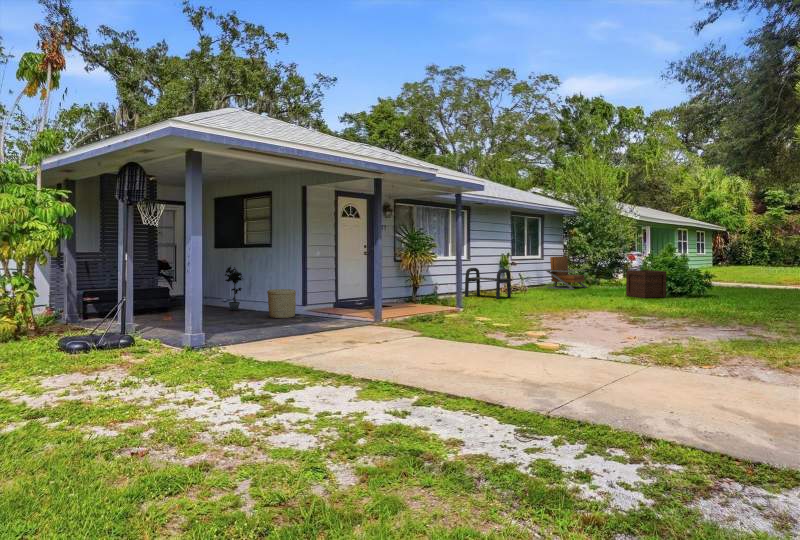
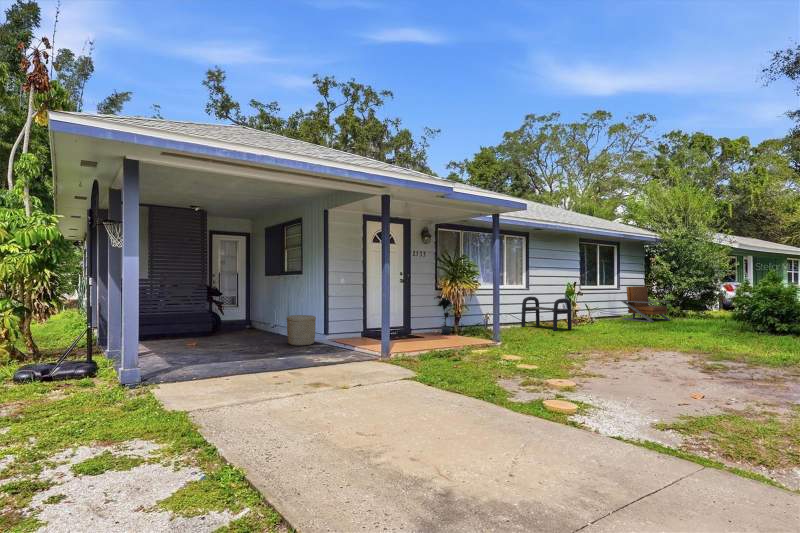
potted plant: present [225,266,243,311] -> present [434,295,452,334]
wooden crate: present [626,270,666,298] -> none [713,303,765,336]

